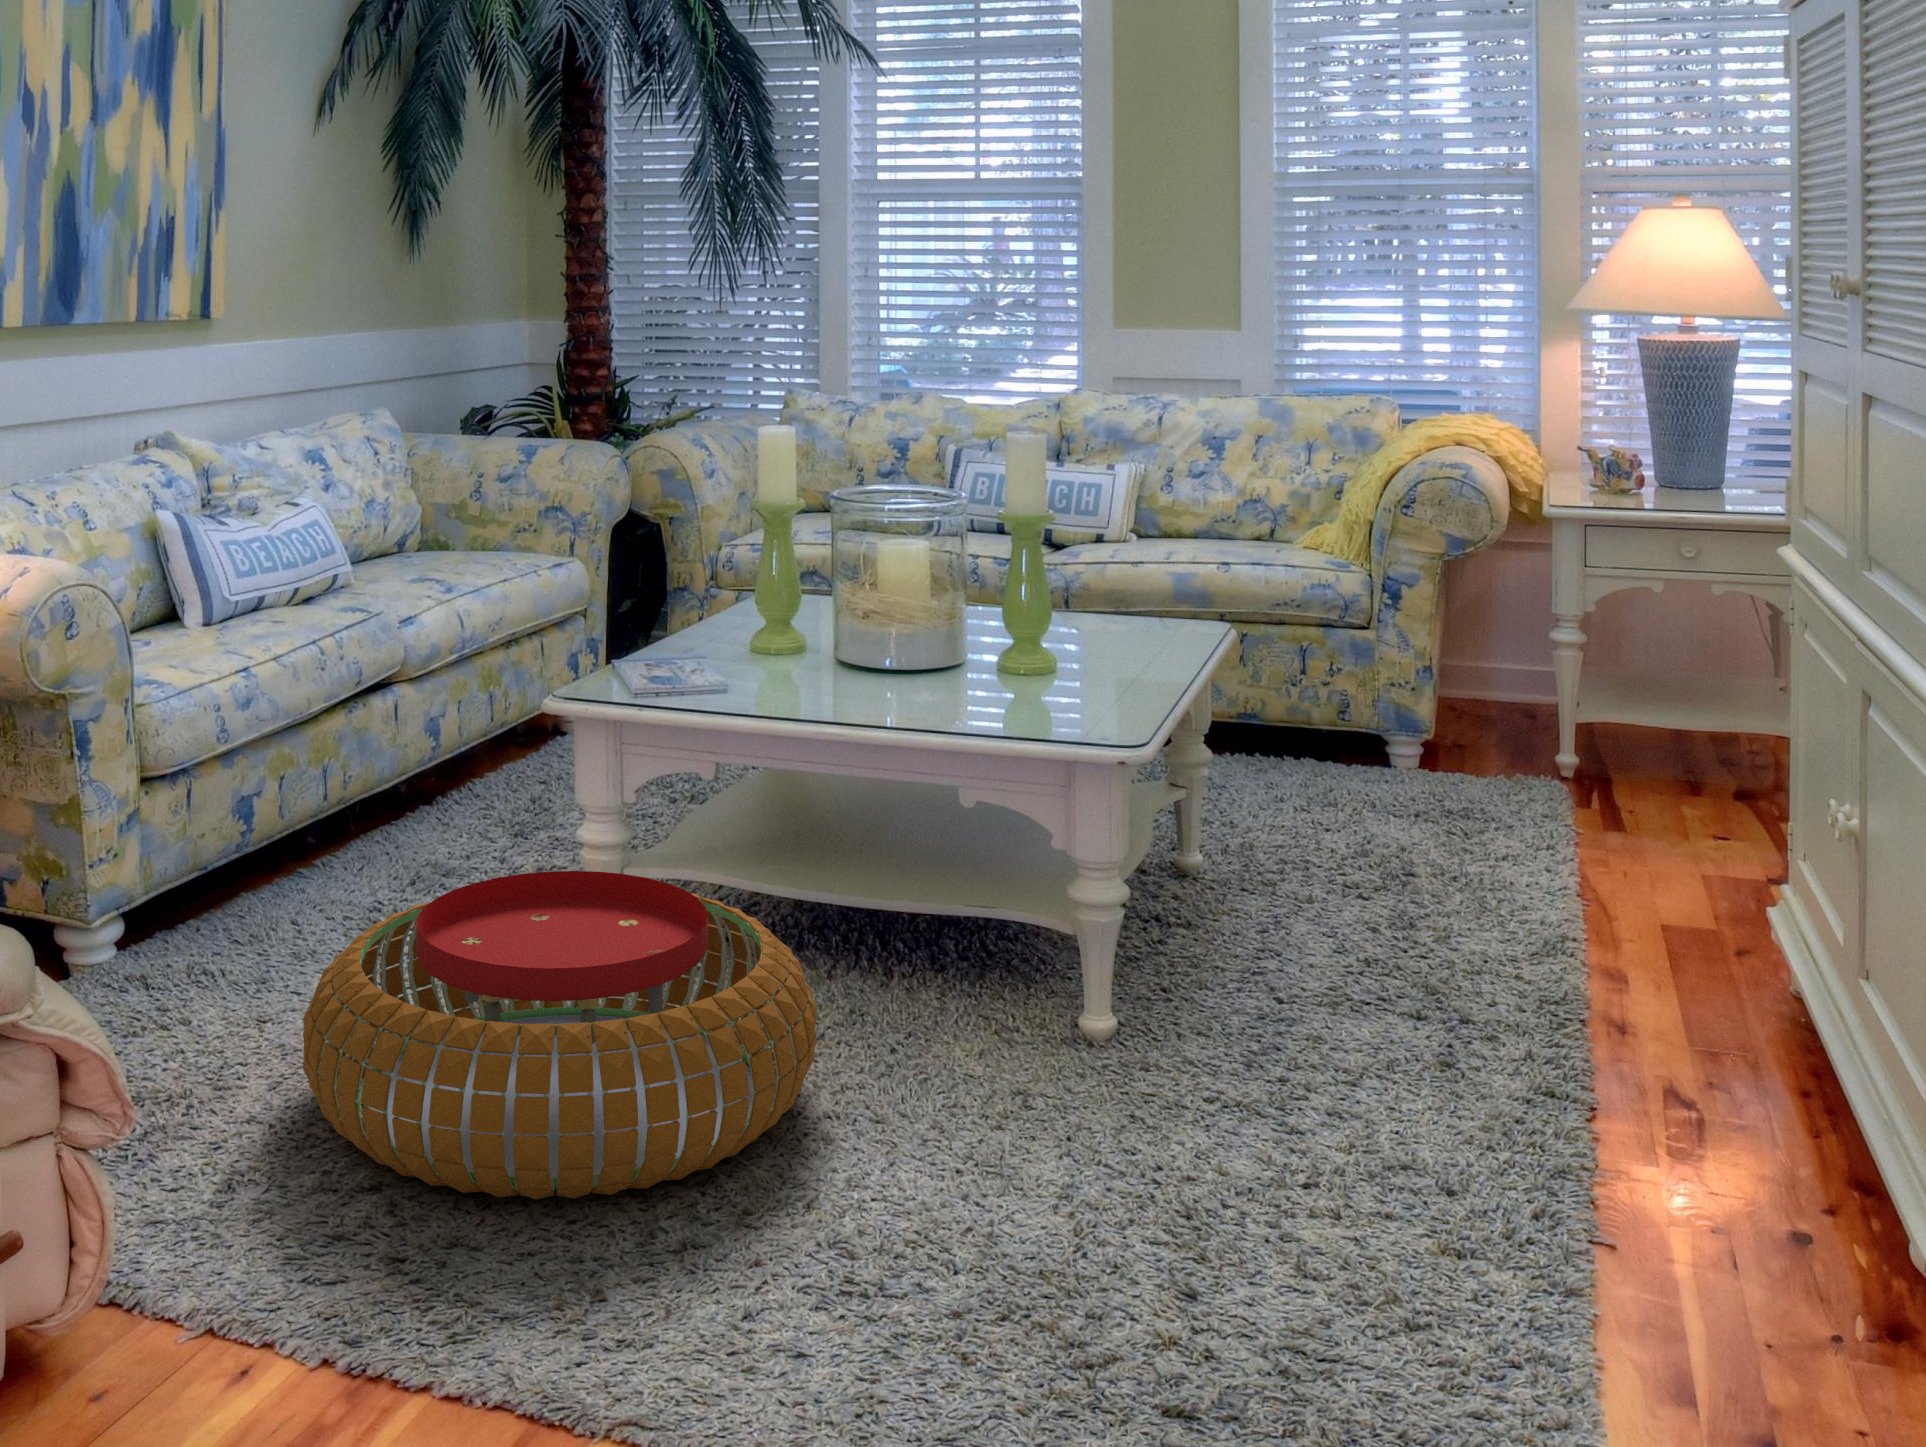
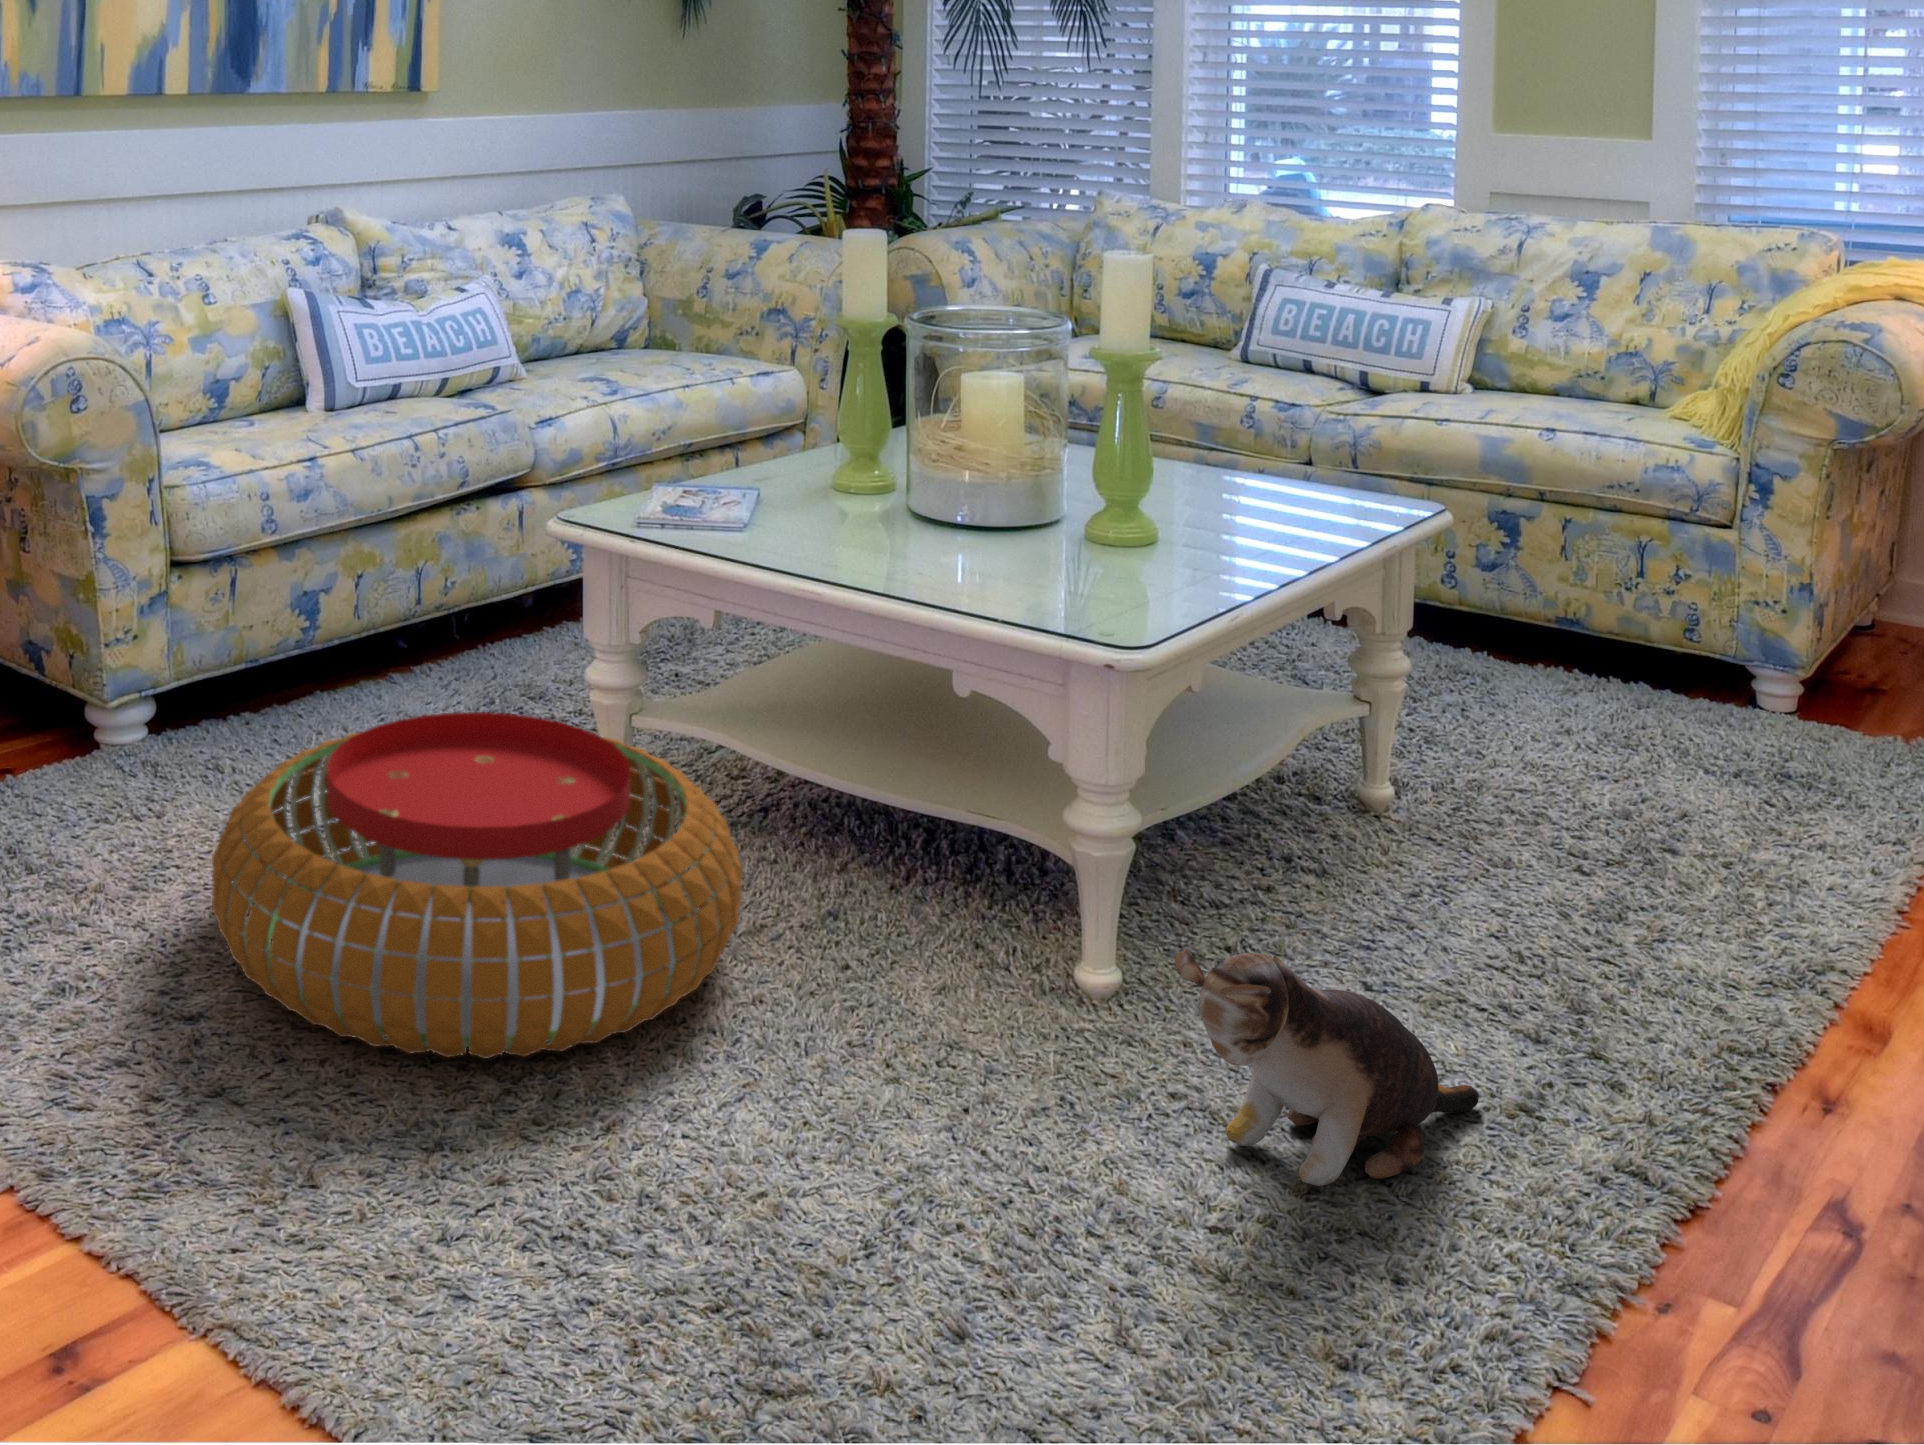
plush toy: none [1237,954,1418,1144] -> present [1175,950,1479,1186]

